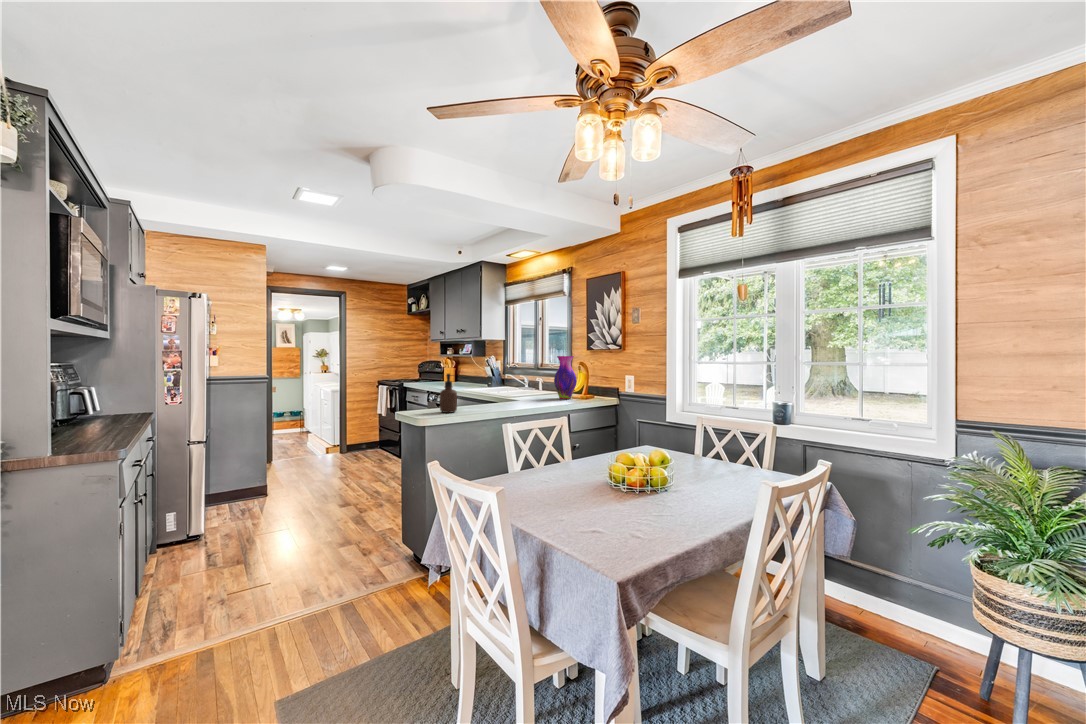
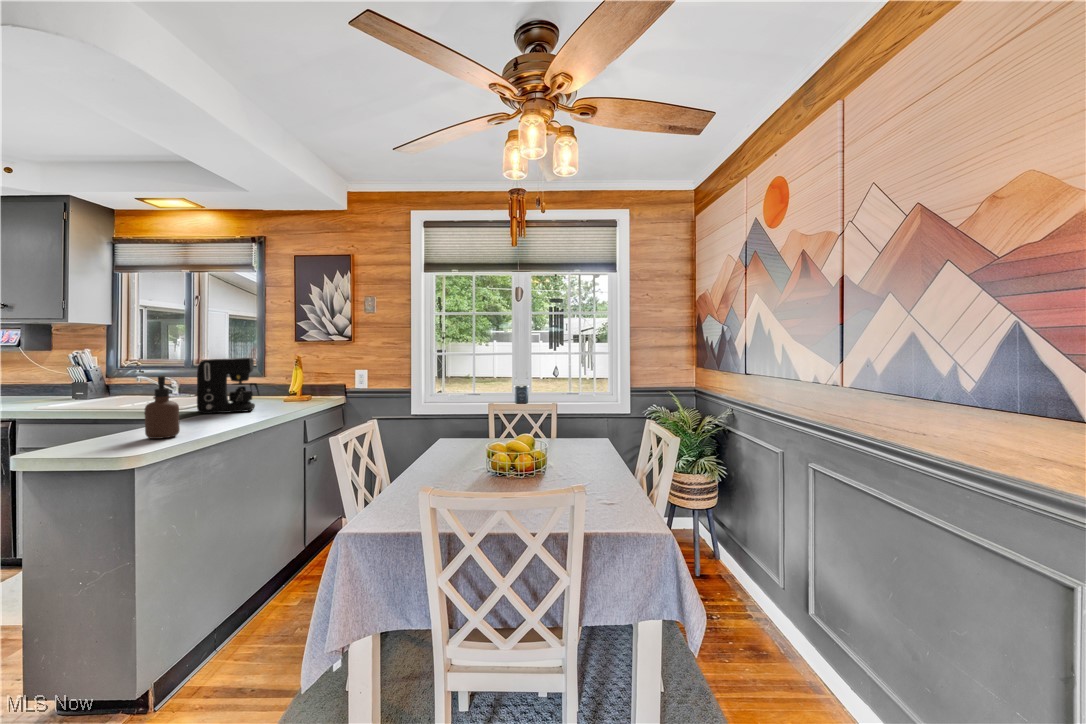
vase: present [554,356,577,399] -> none [263,349,295,403]
coffee maker: none [500,363,539,403] -> present [197,358,259,414]

